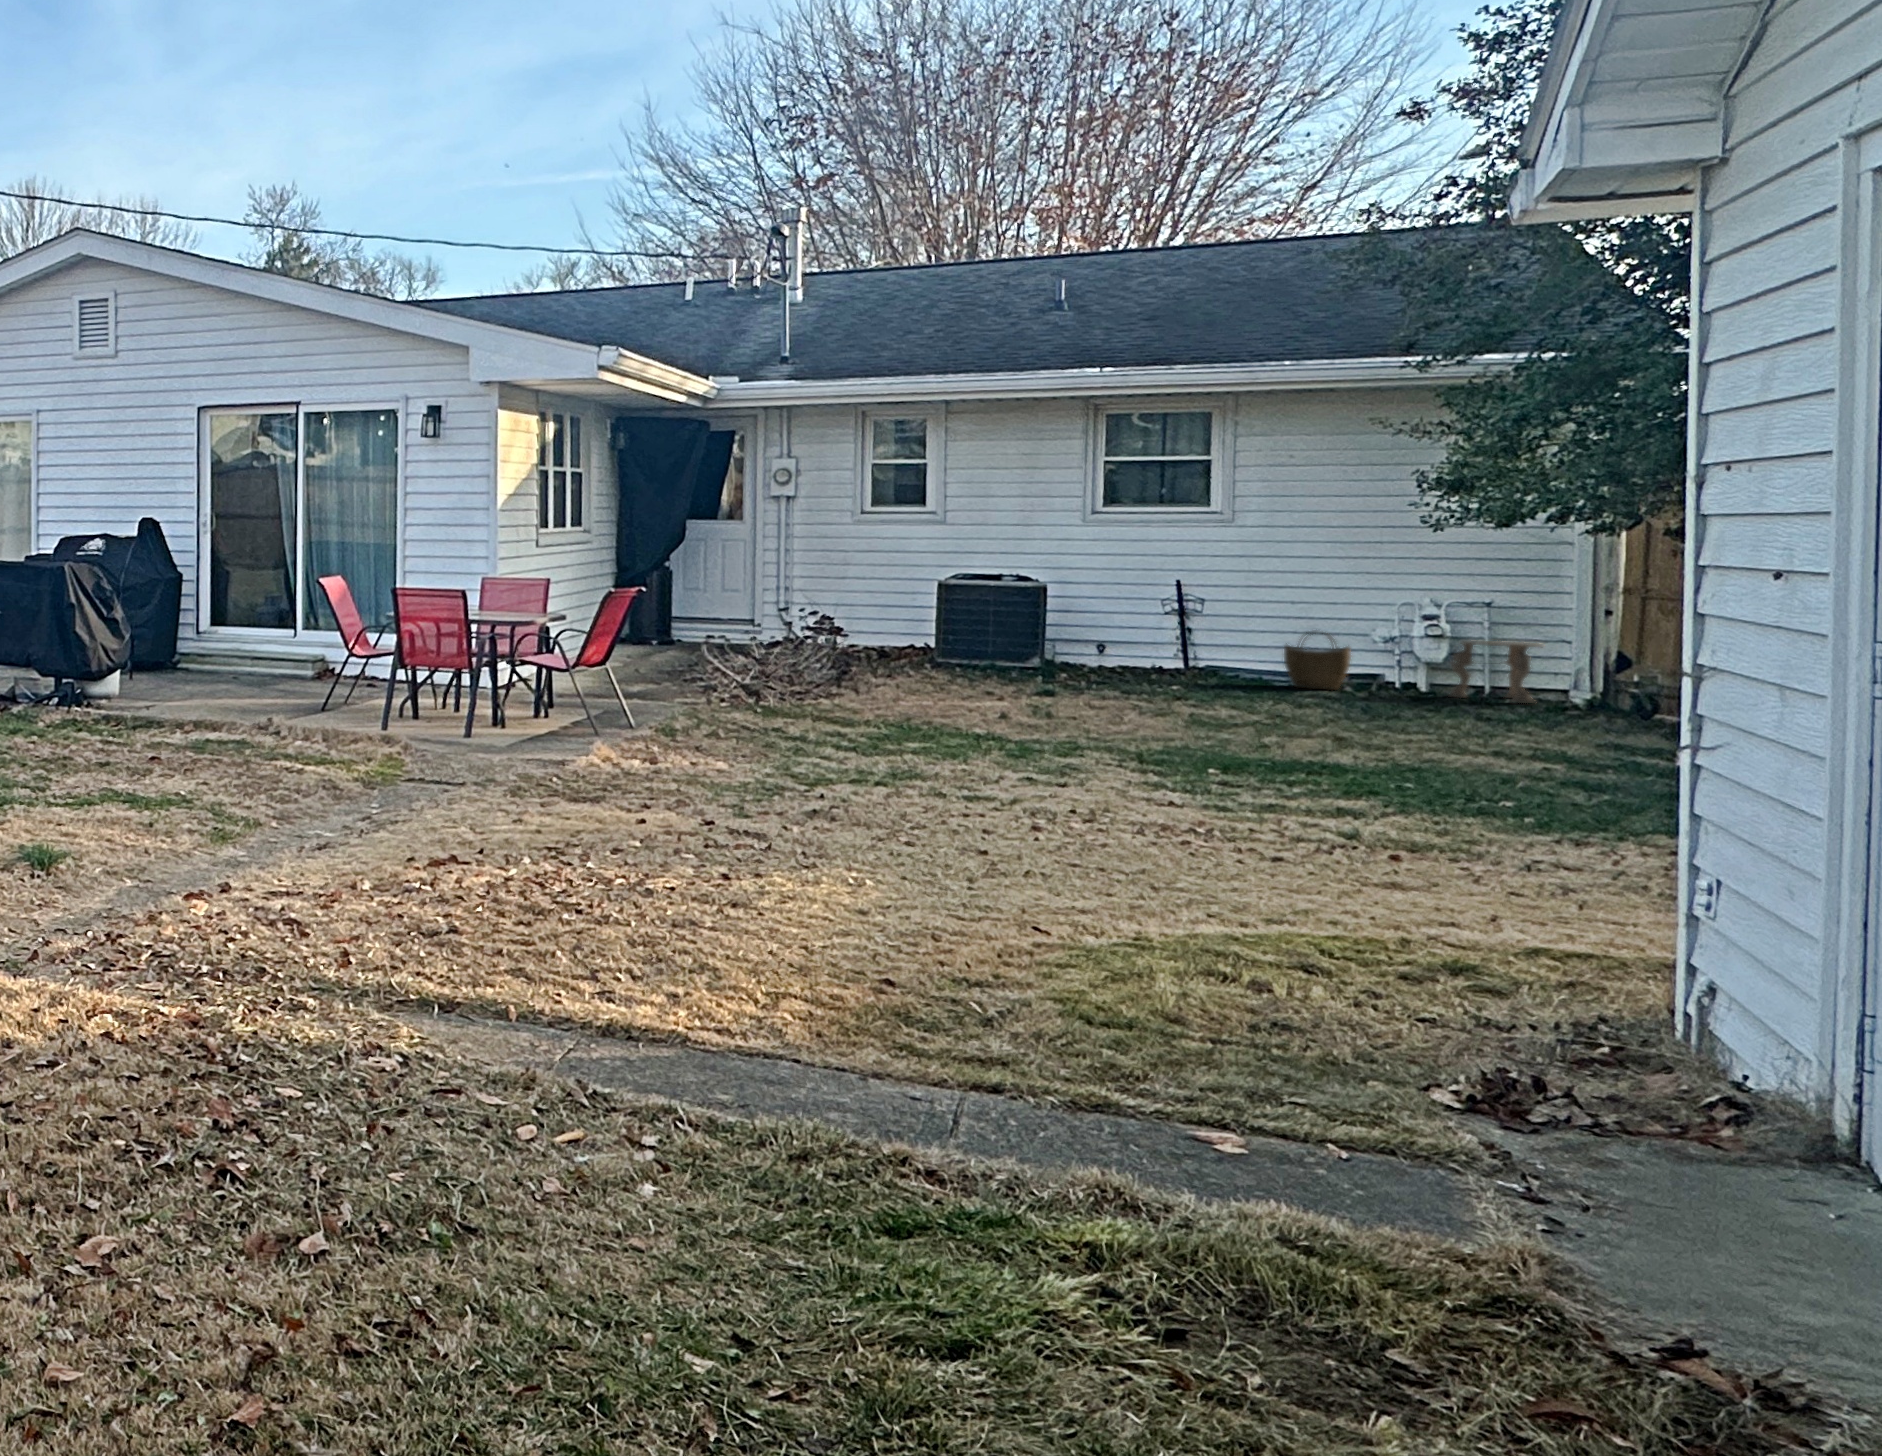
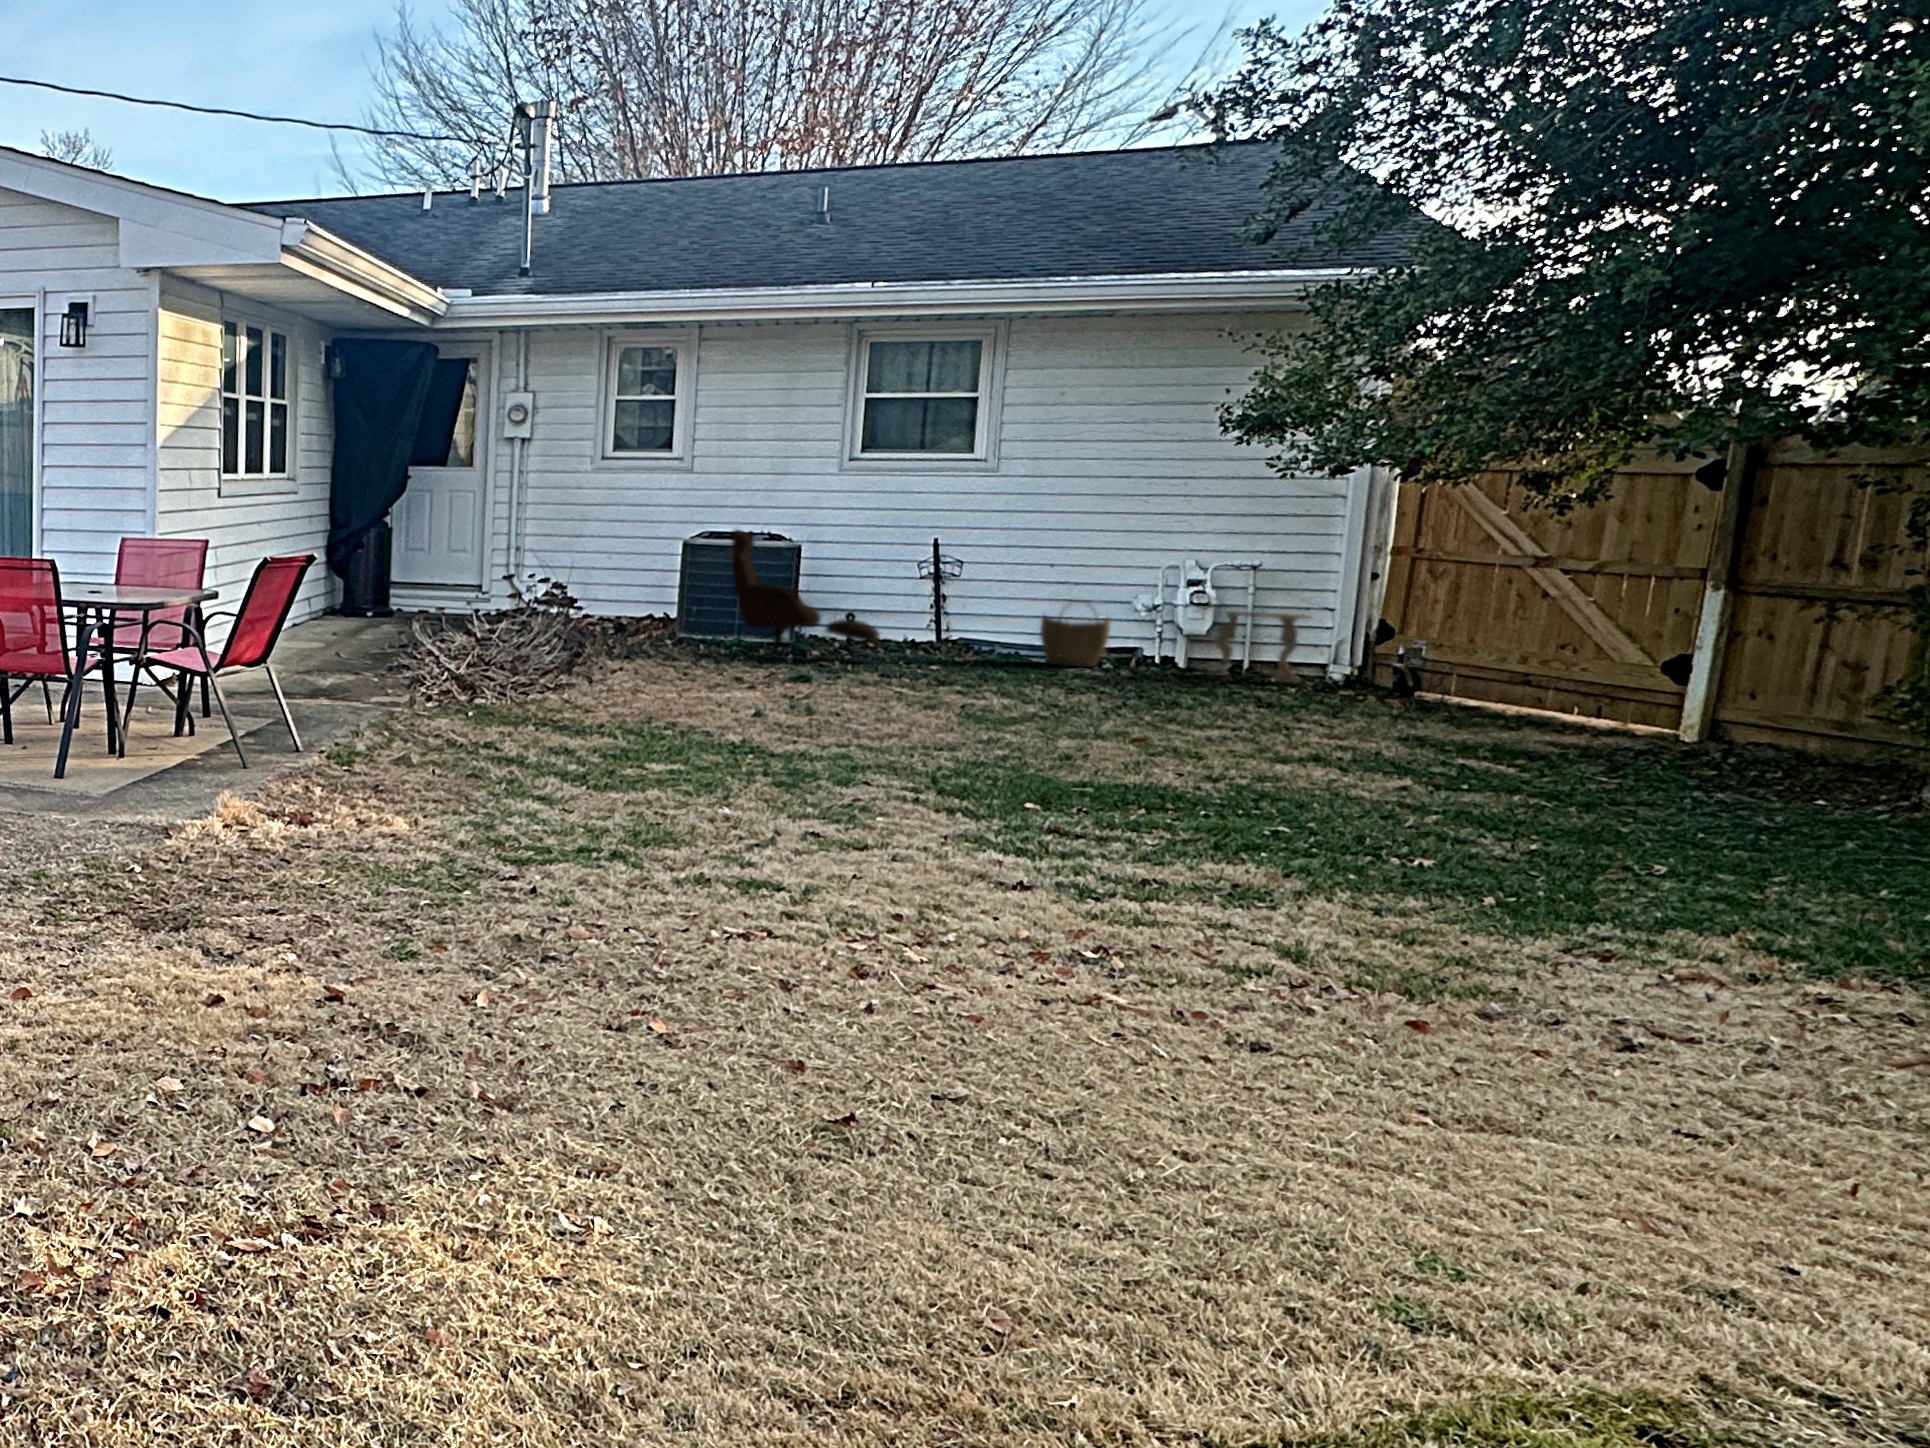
lounge chair: none [988,571,1132,686] -> present [732,529,880,661]

